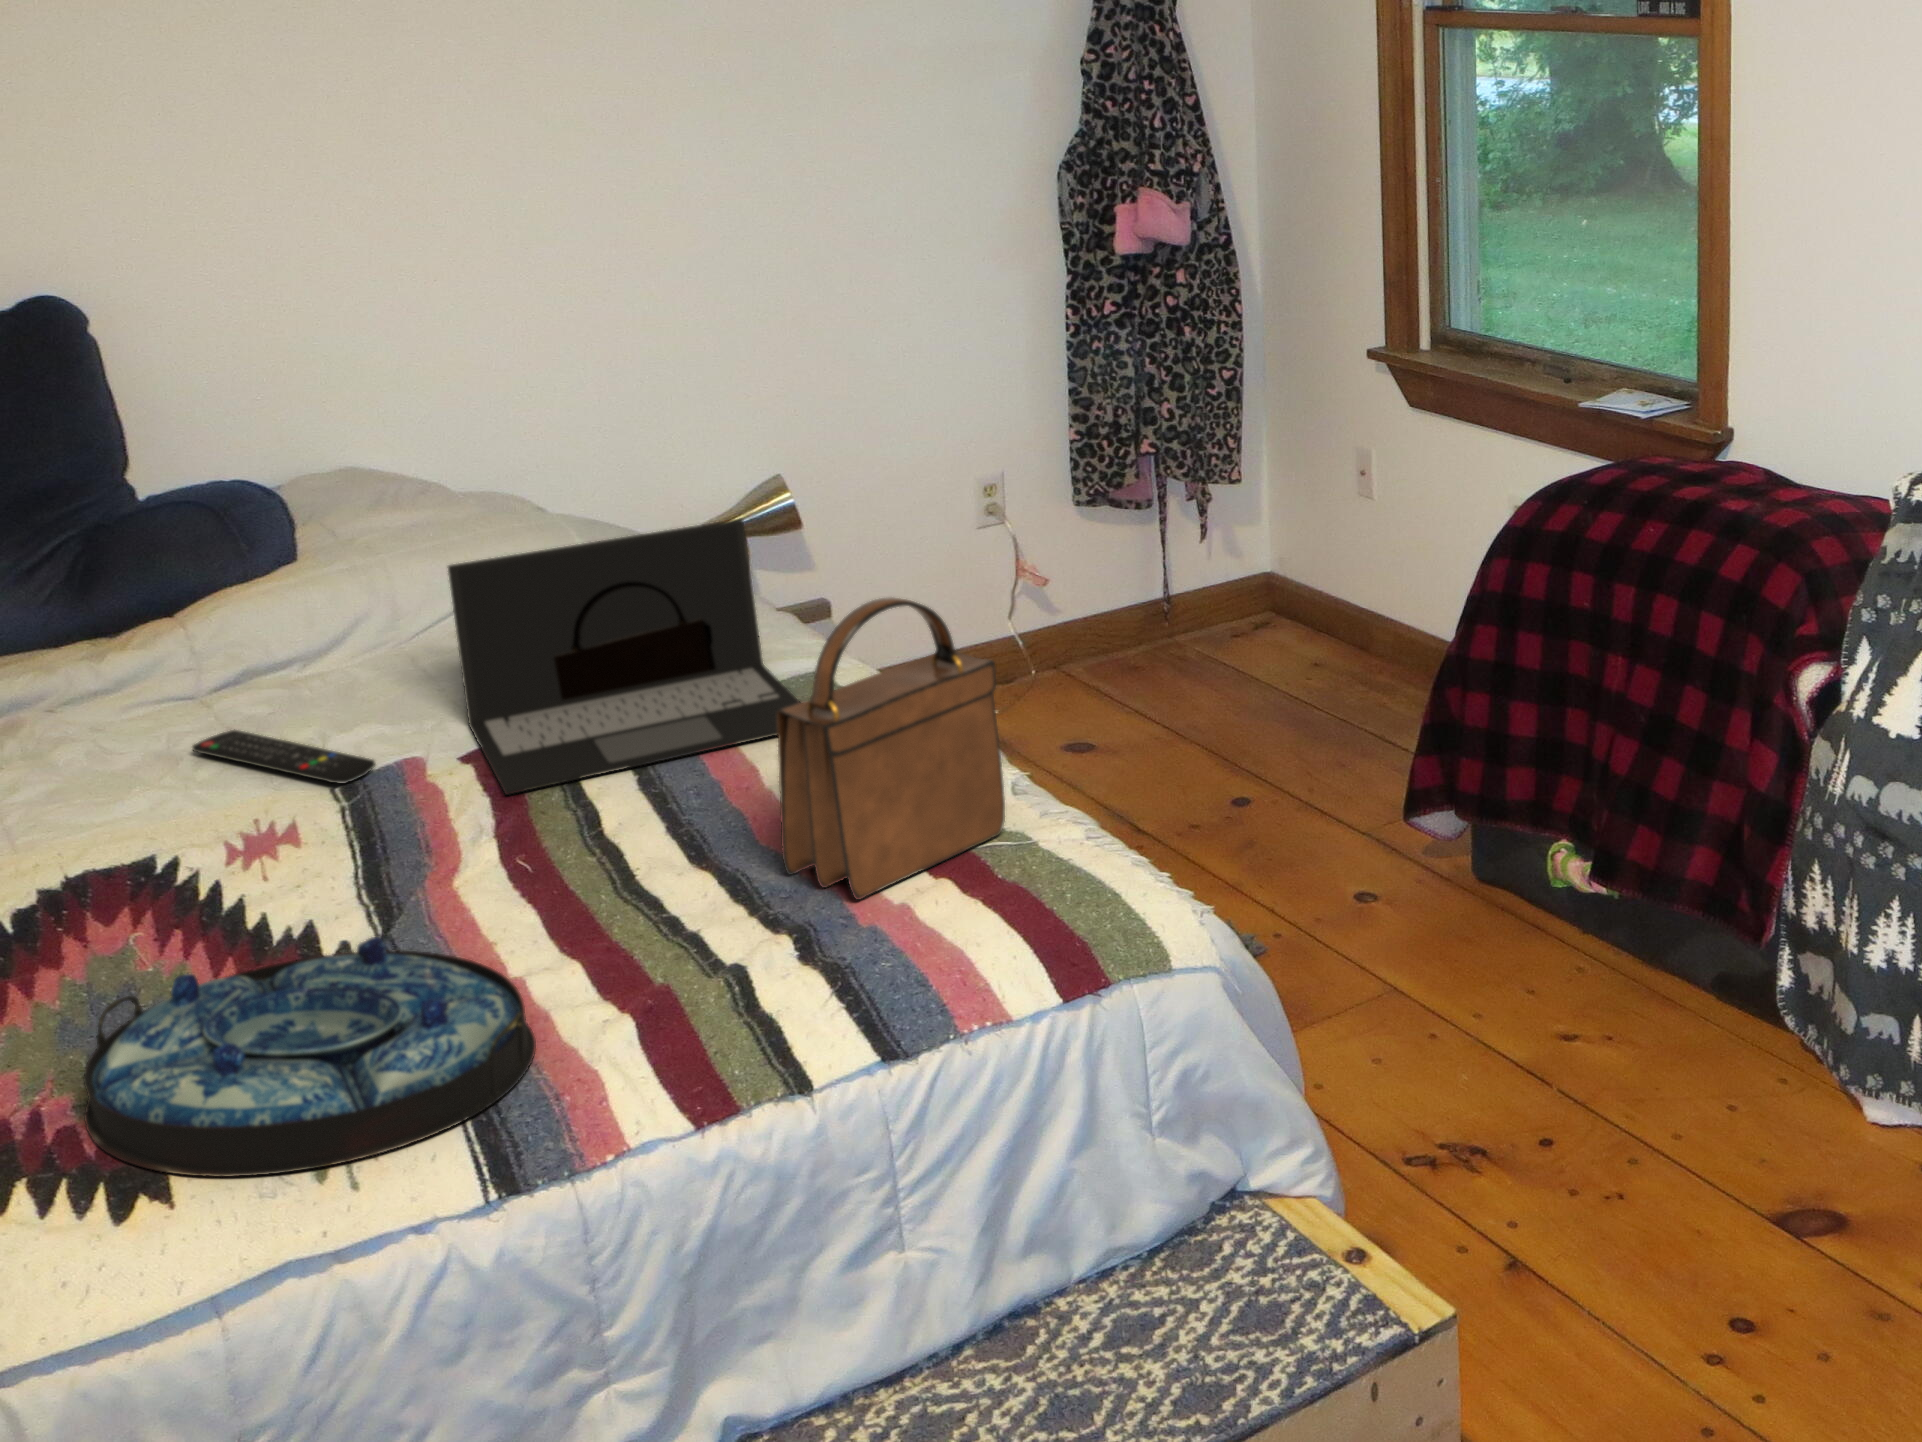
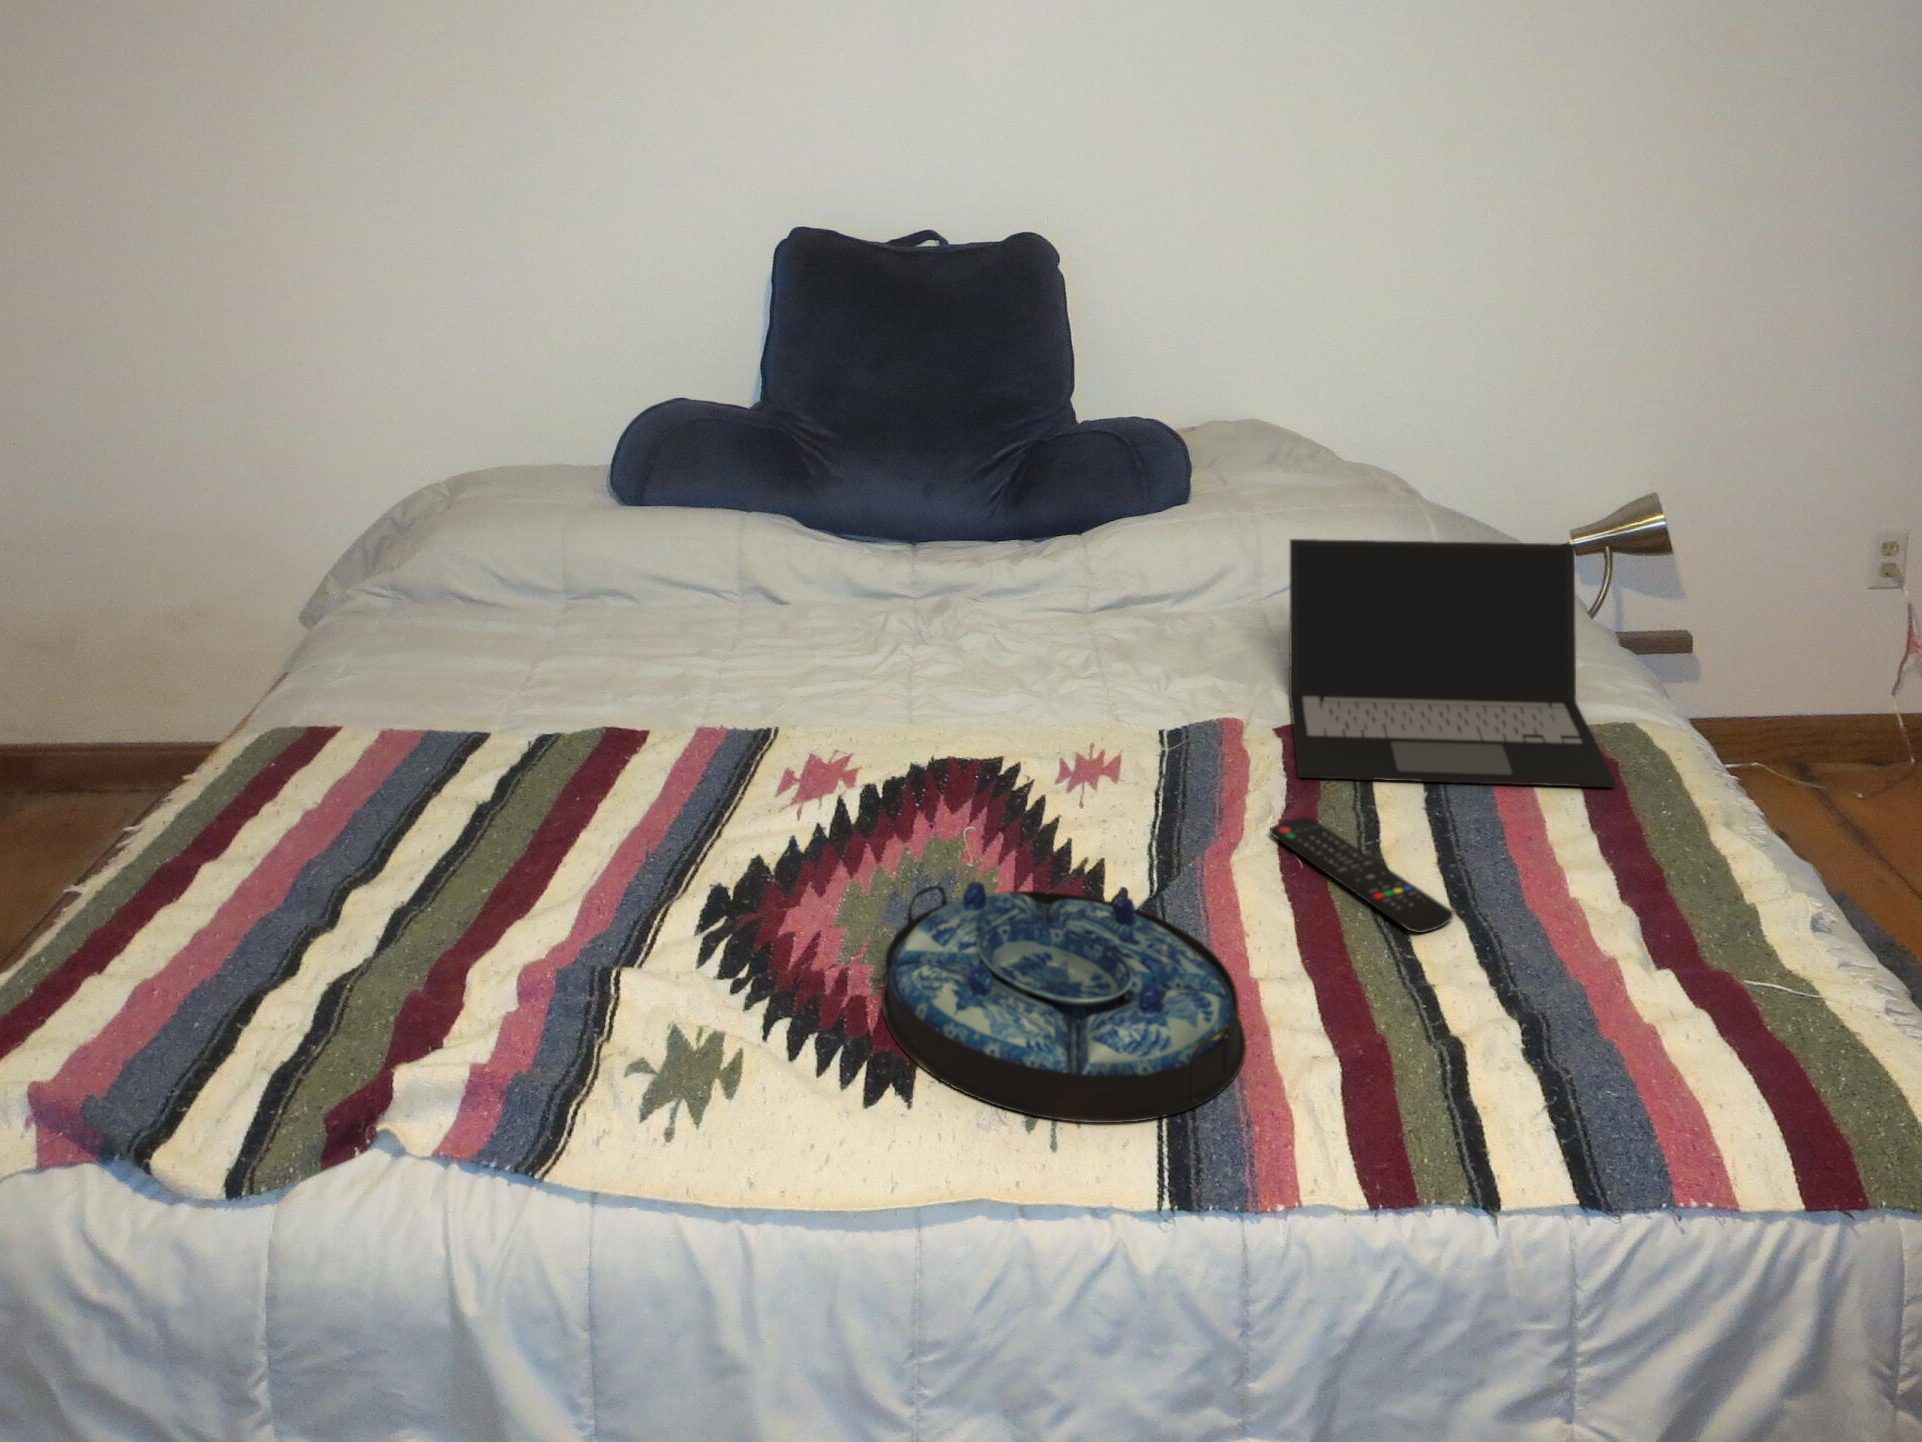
handbag: present [777,597,1005,900] -> none [1533,676,1806,1010]
remote control: present [193,729,375,783] -> present [1270,818,1453,933]

